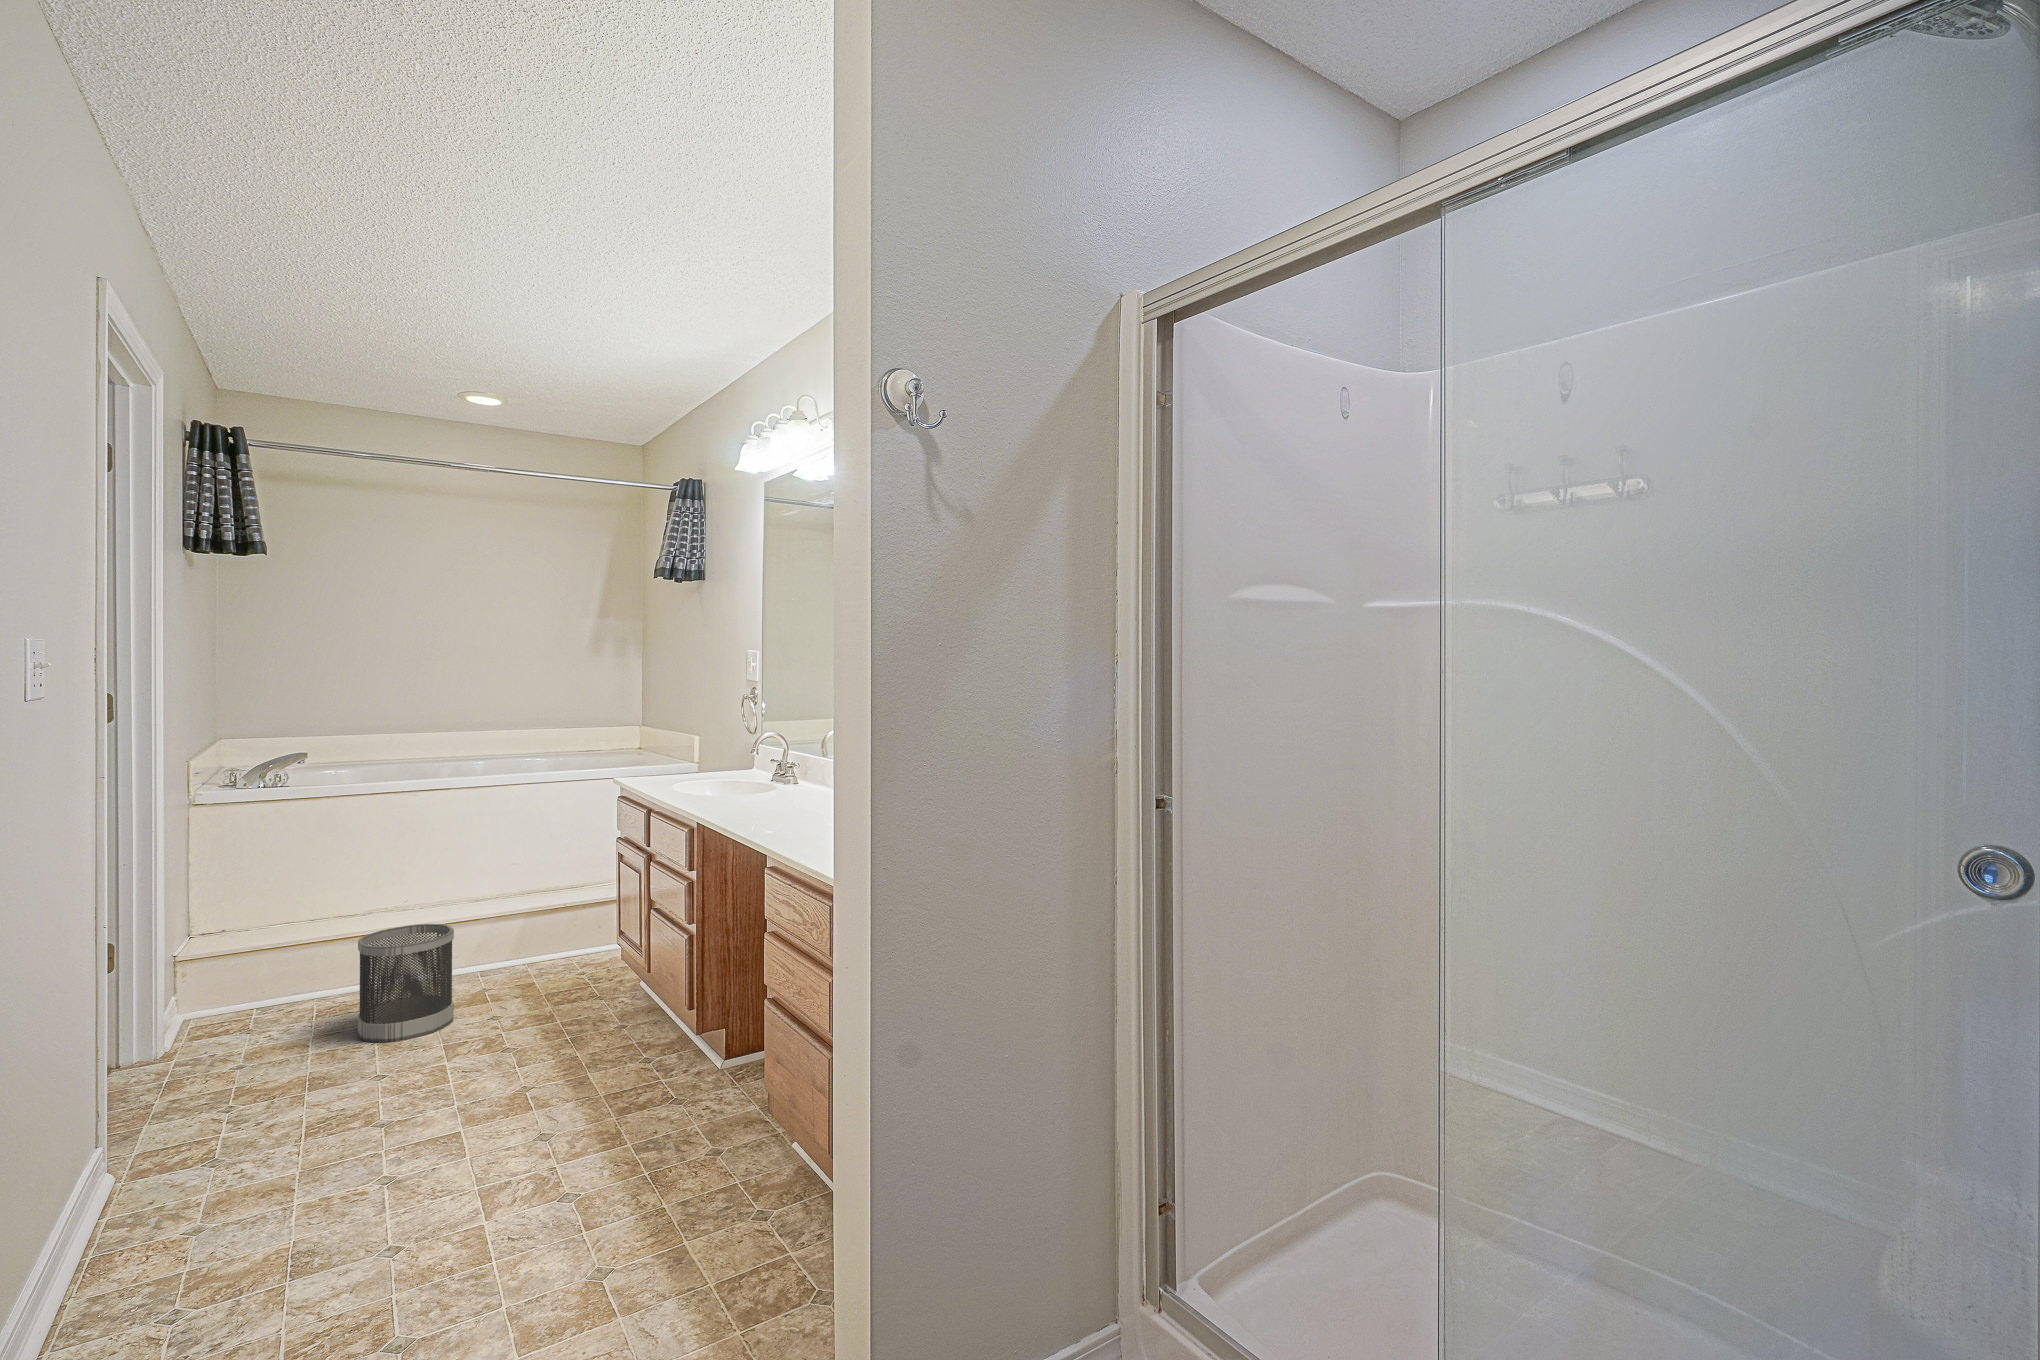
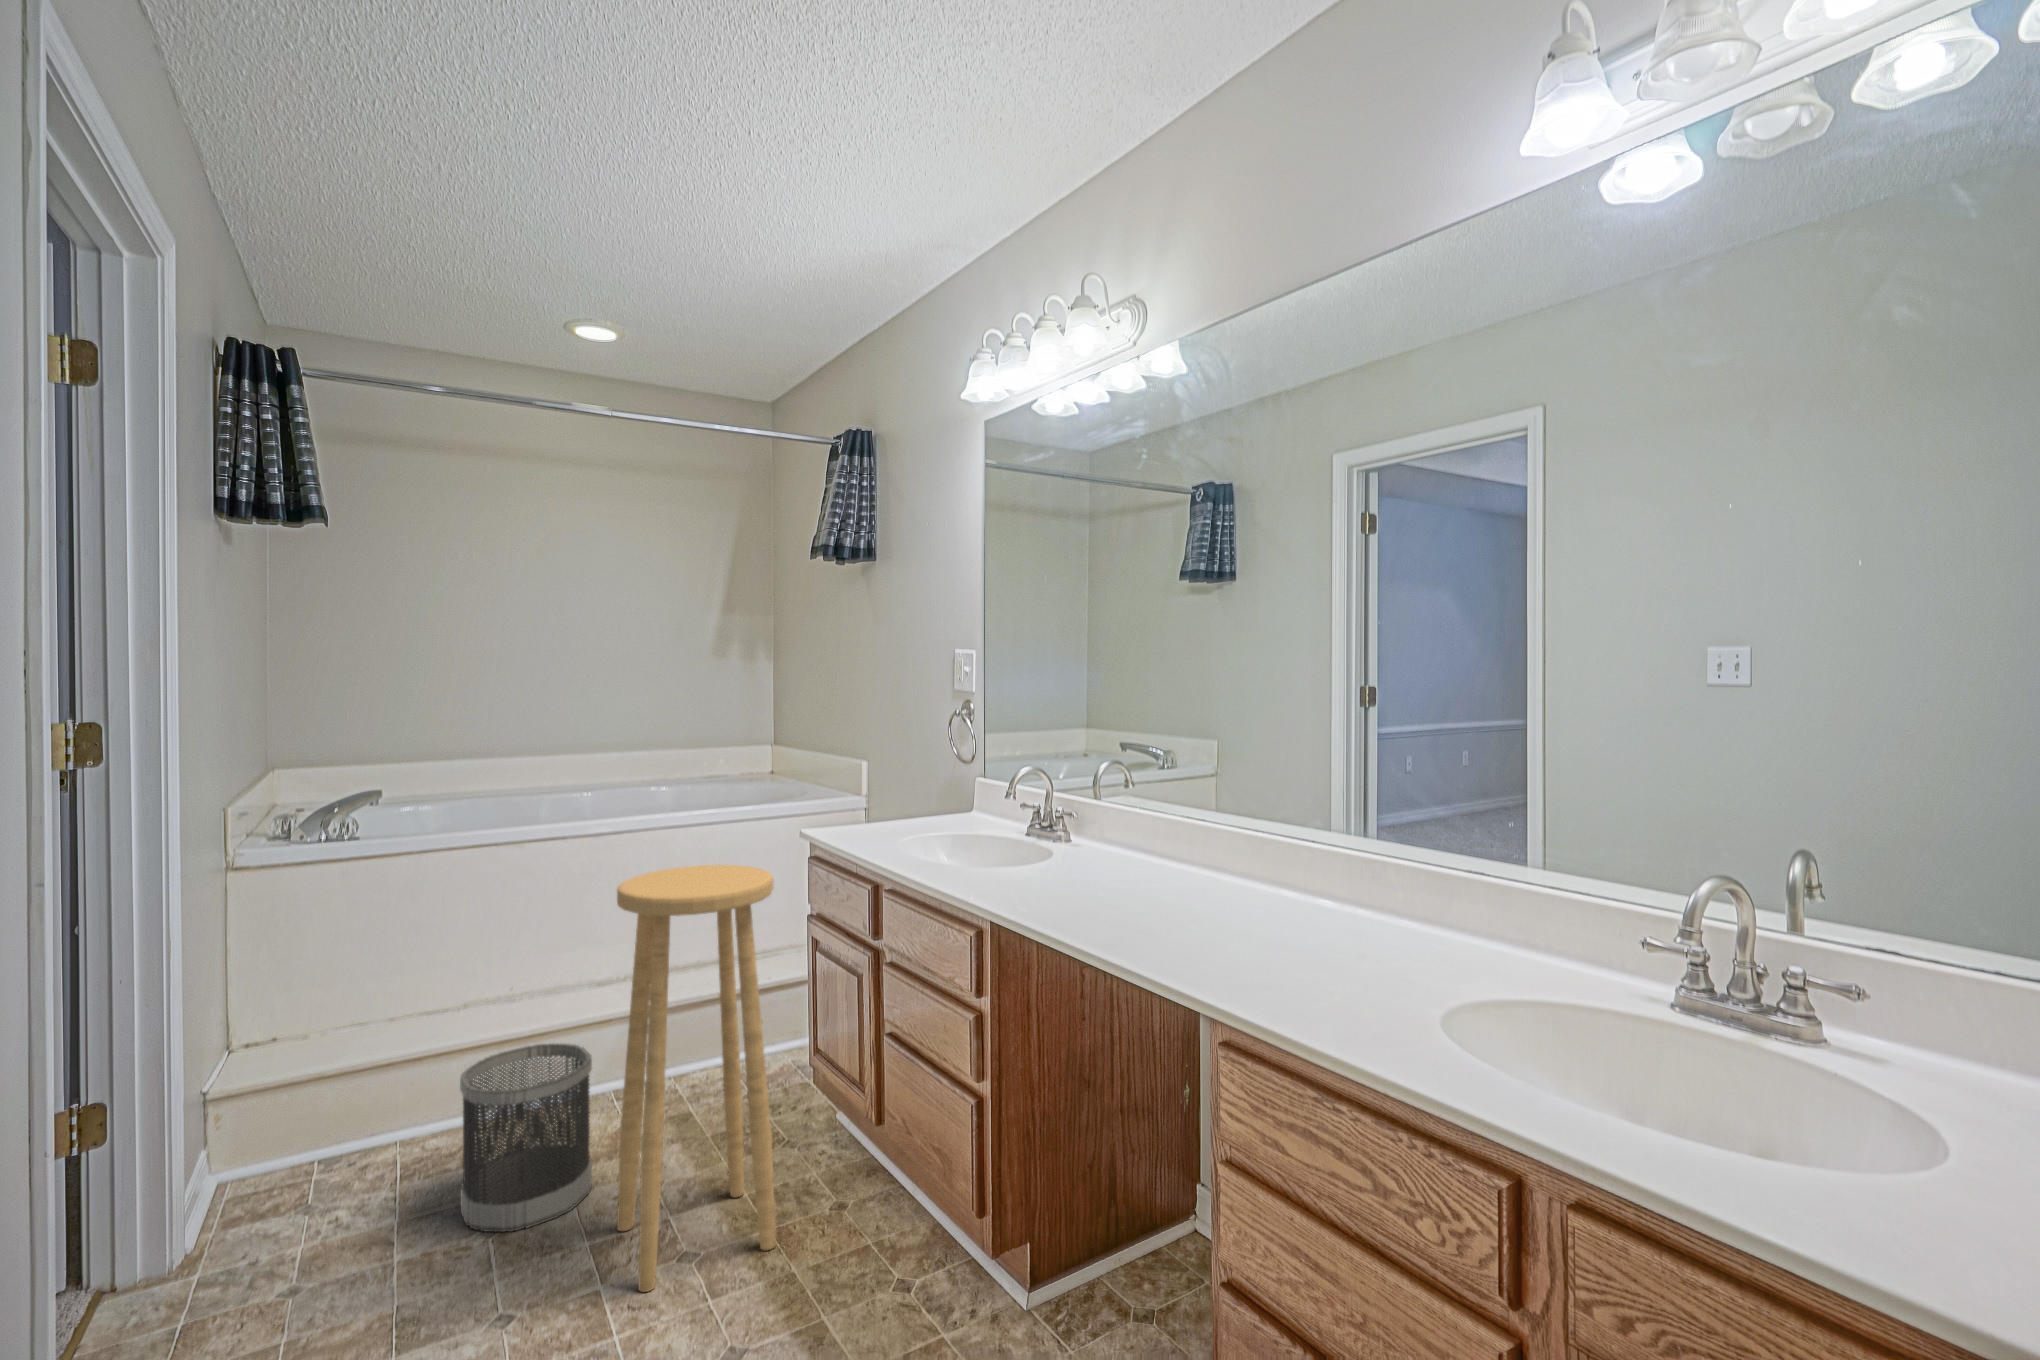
stool: none [463,796,576,1067] -> present [617,865,777,1292]

